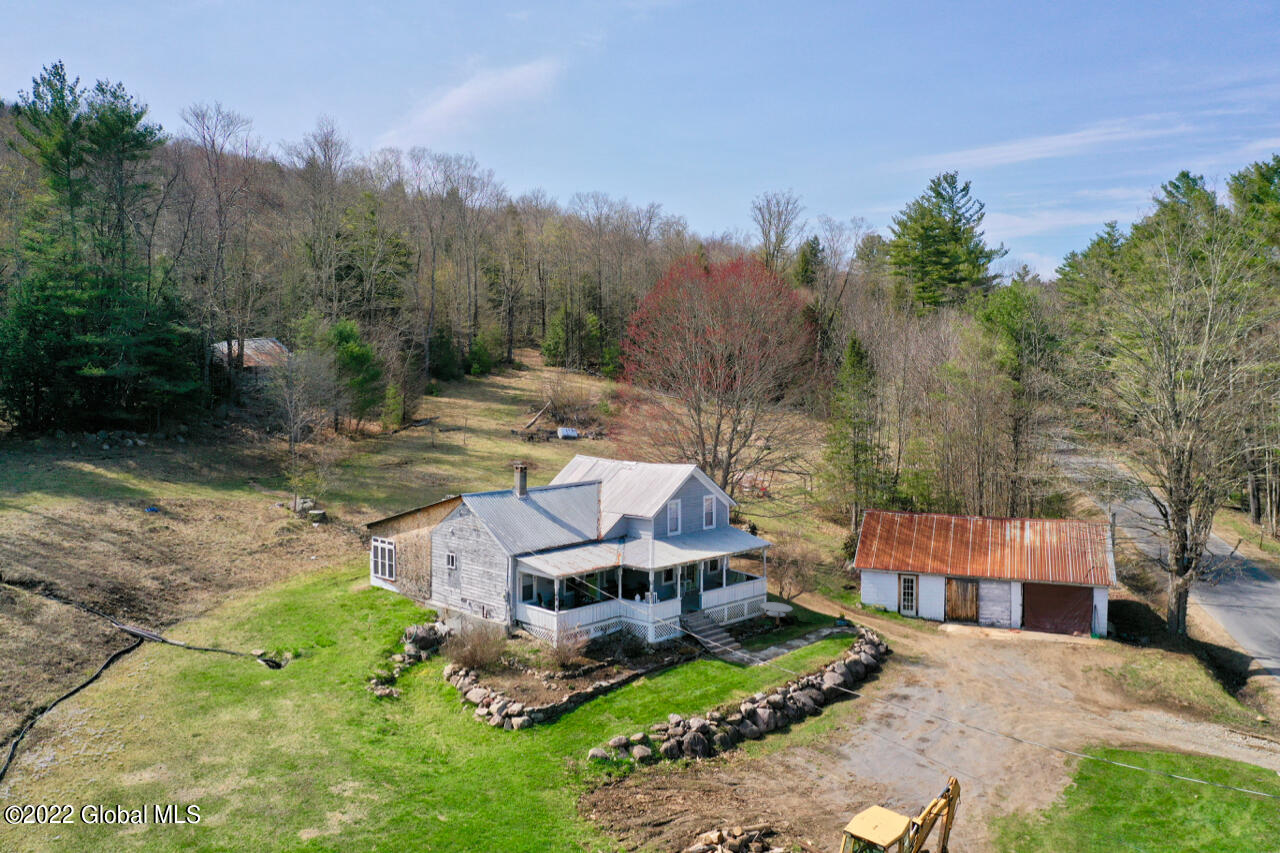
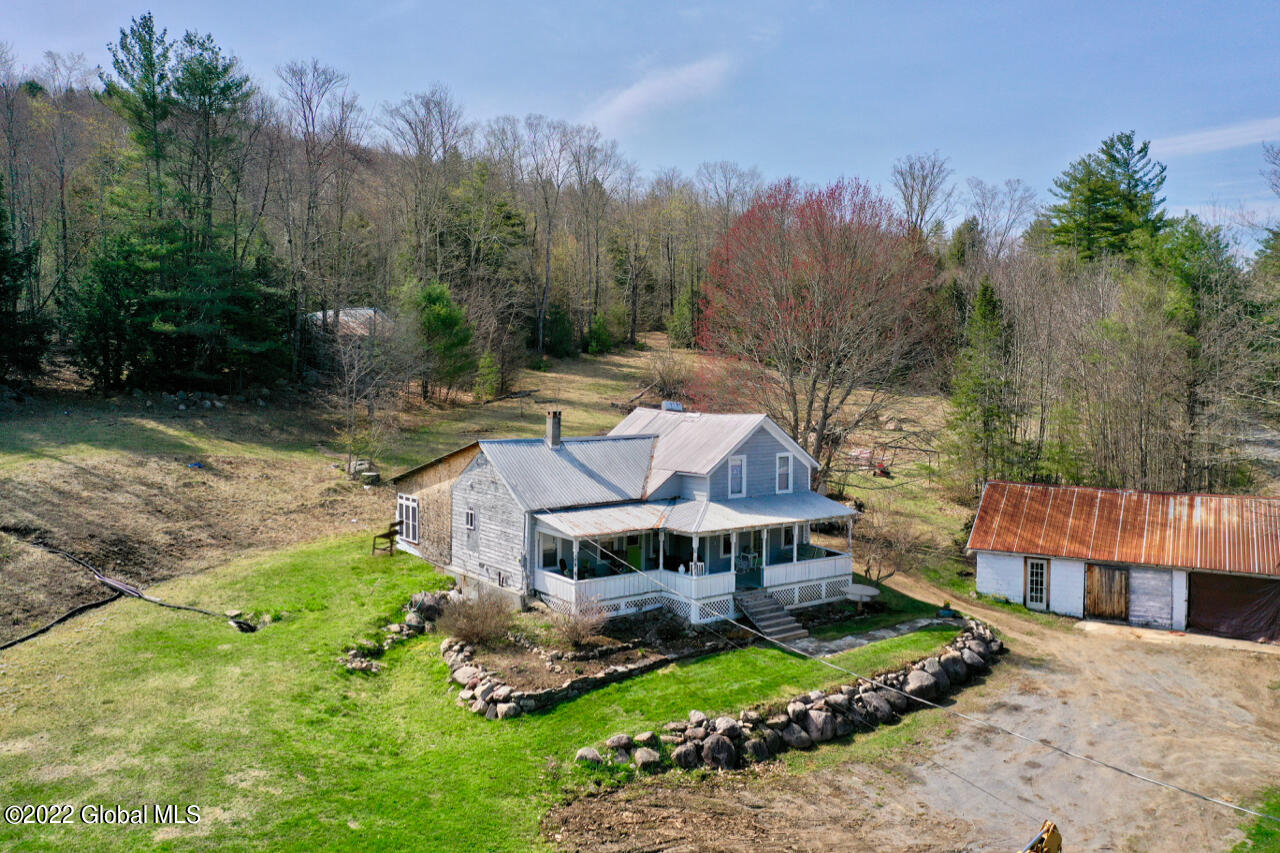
bench: none [350,556,382,592] -> present [372,520,404,556]

